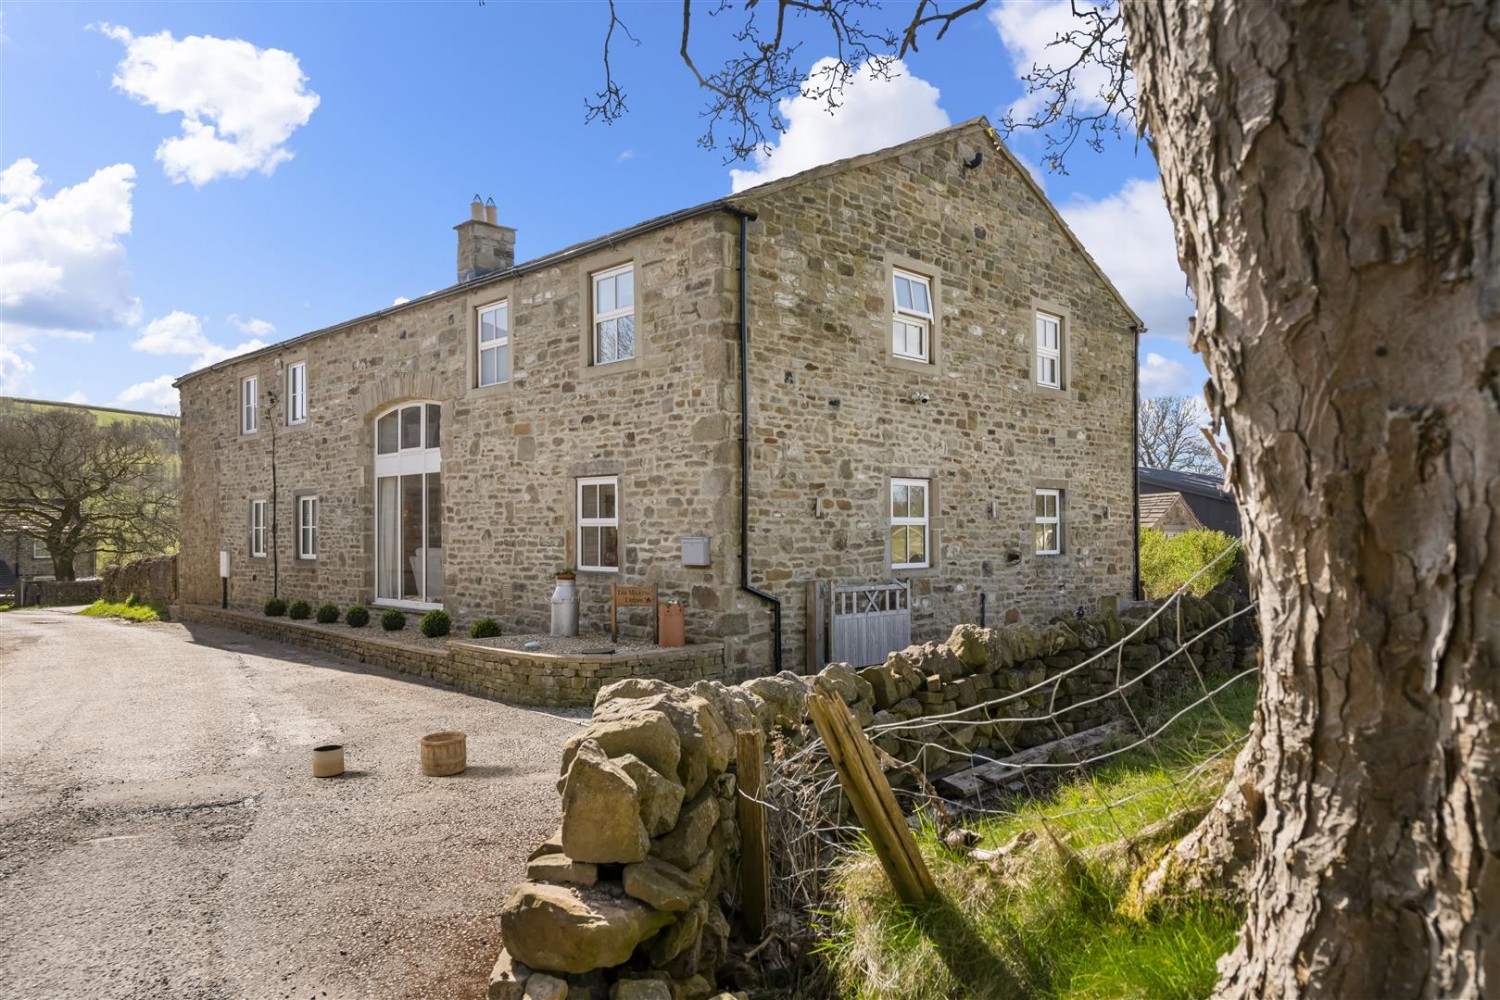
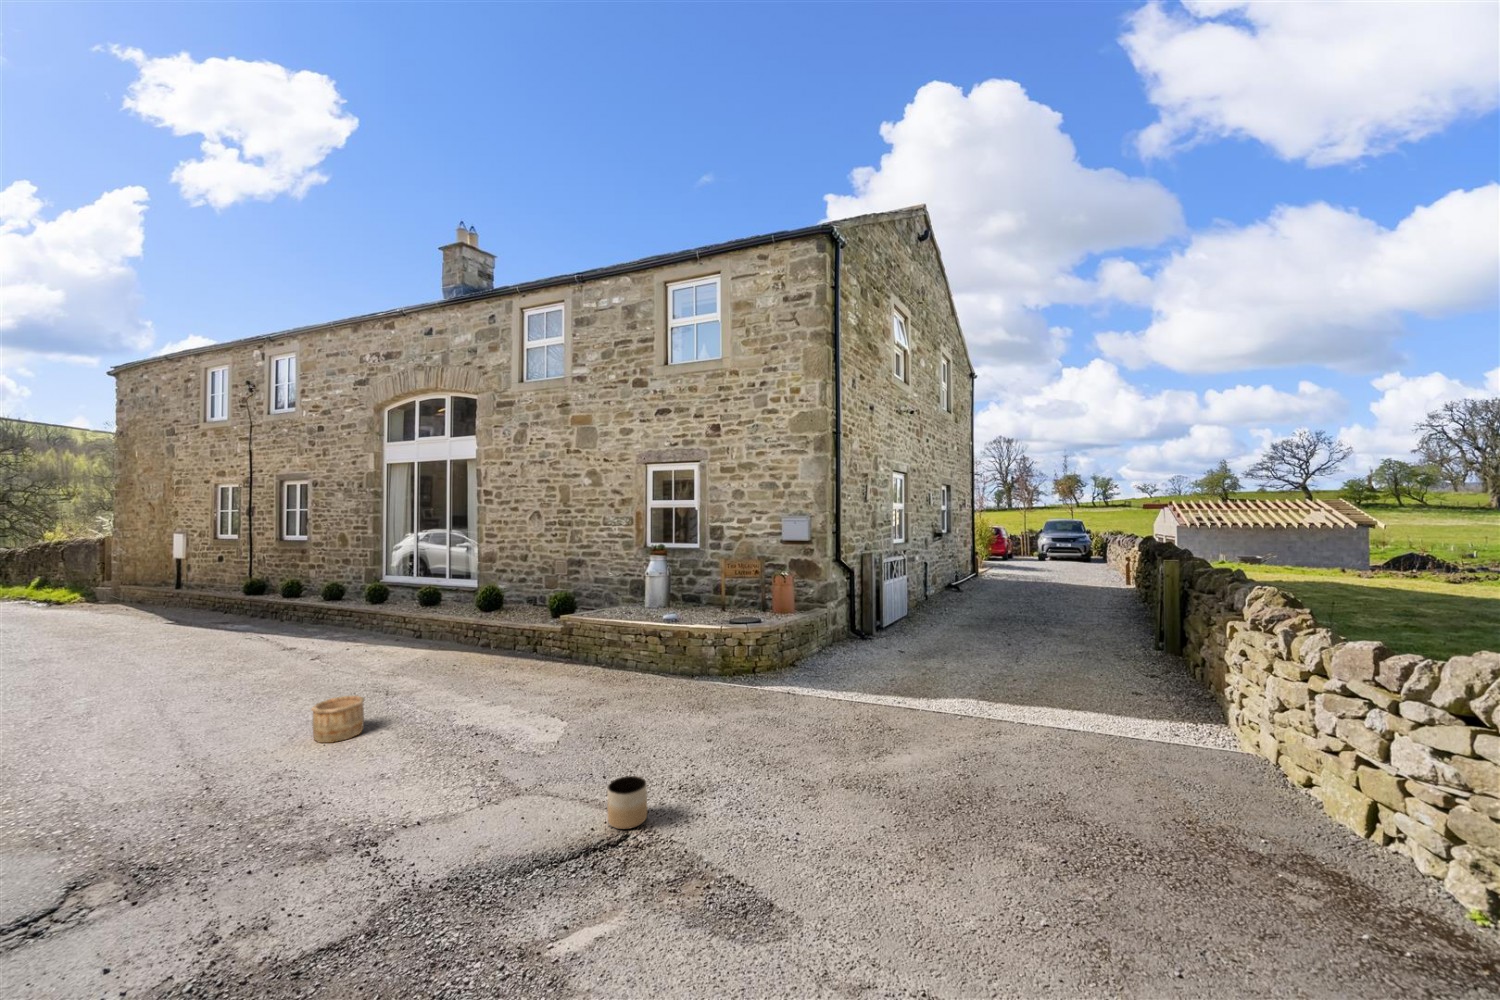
wooden bucket: present [419,731,467,776] -> present [311,696,364,743]

